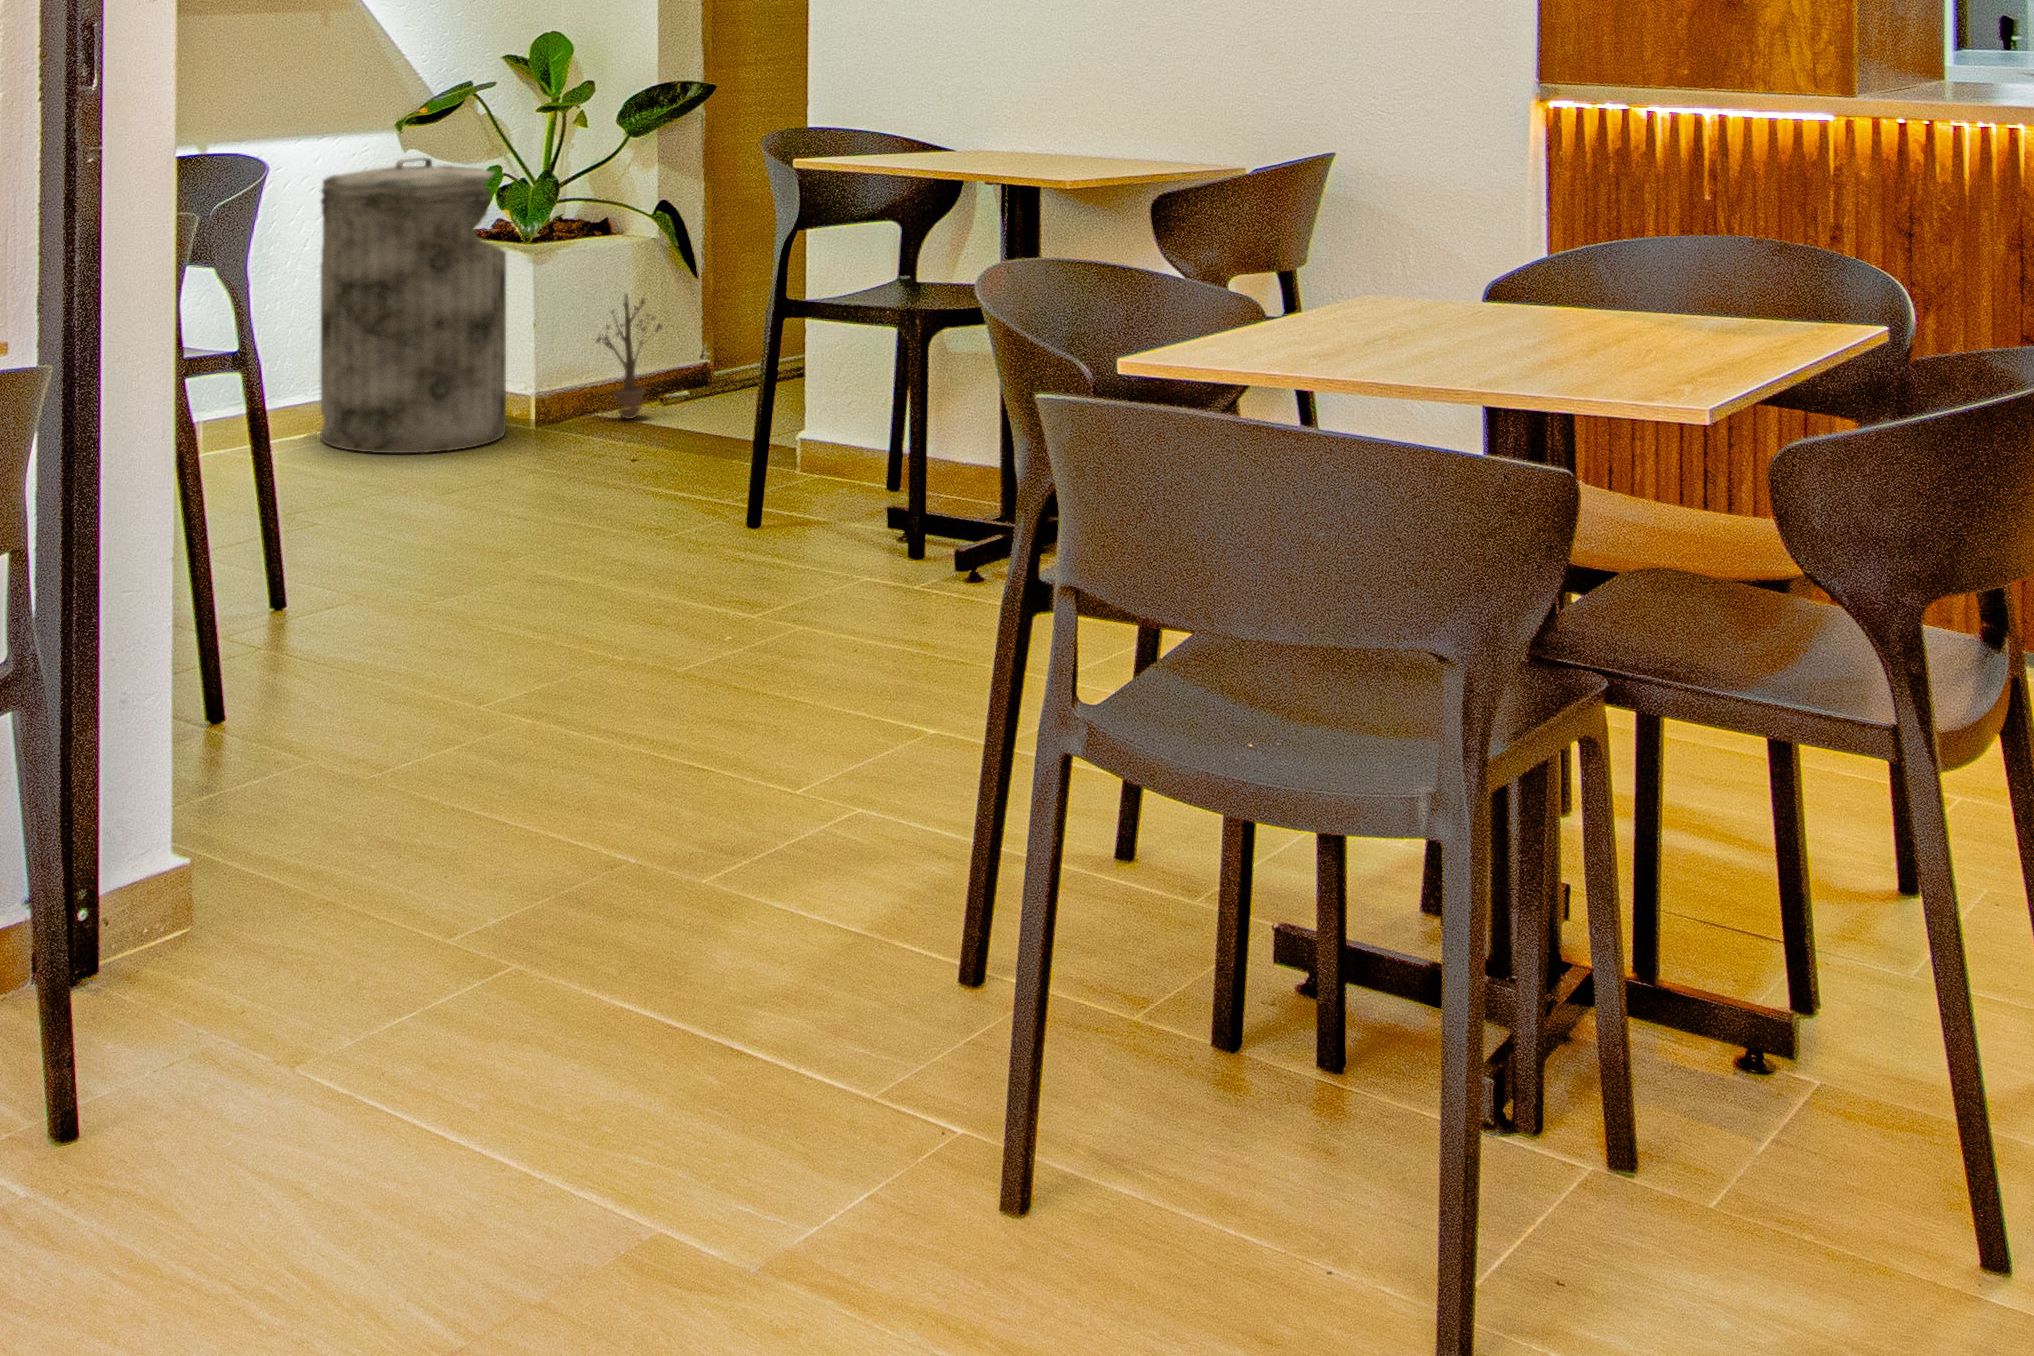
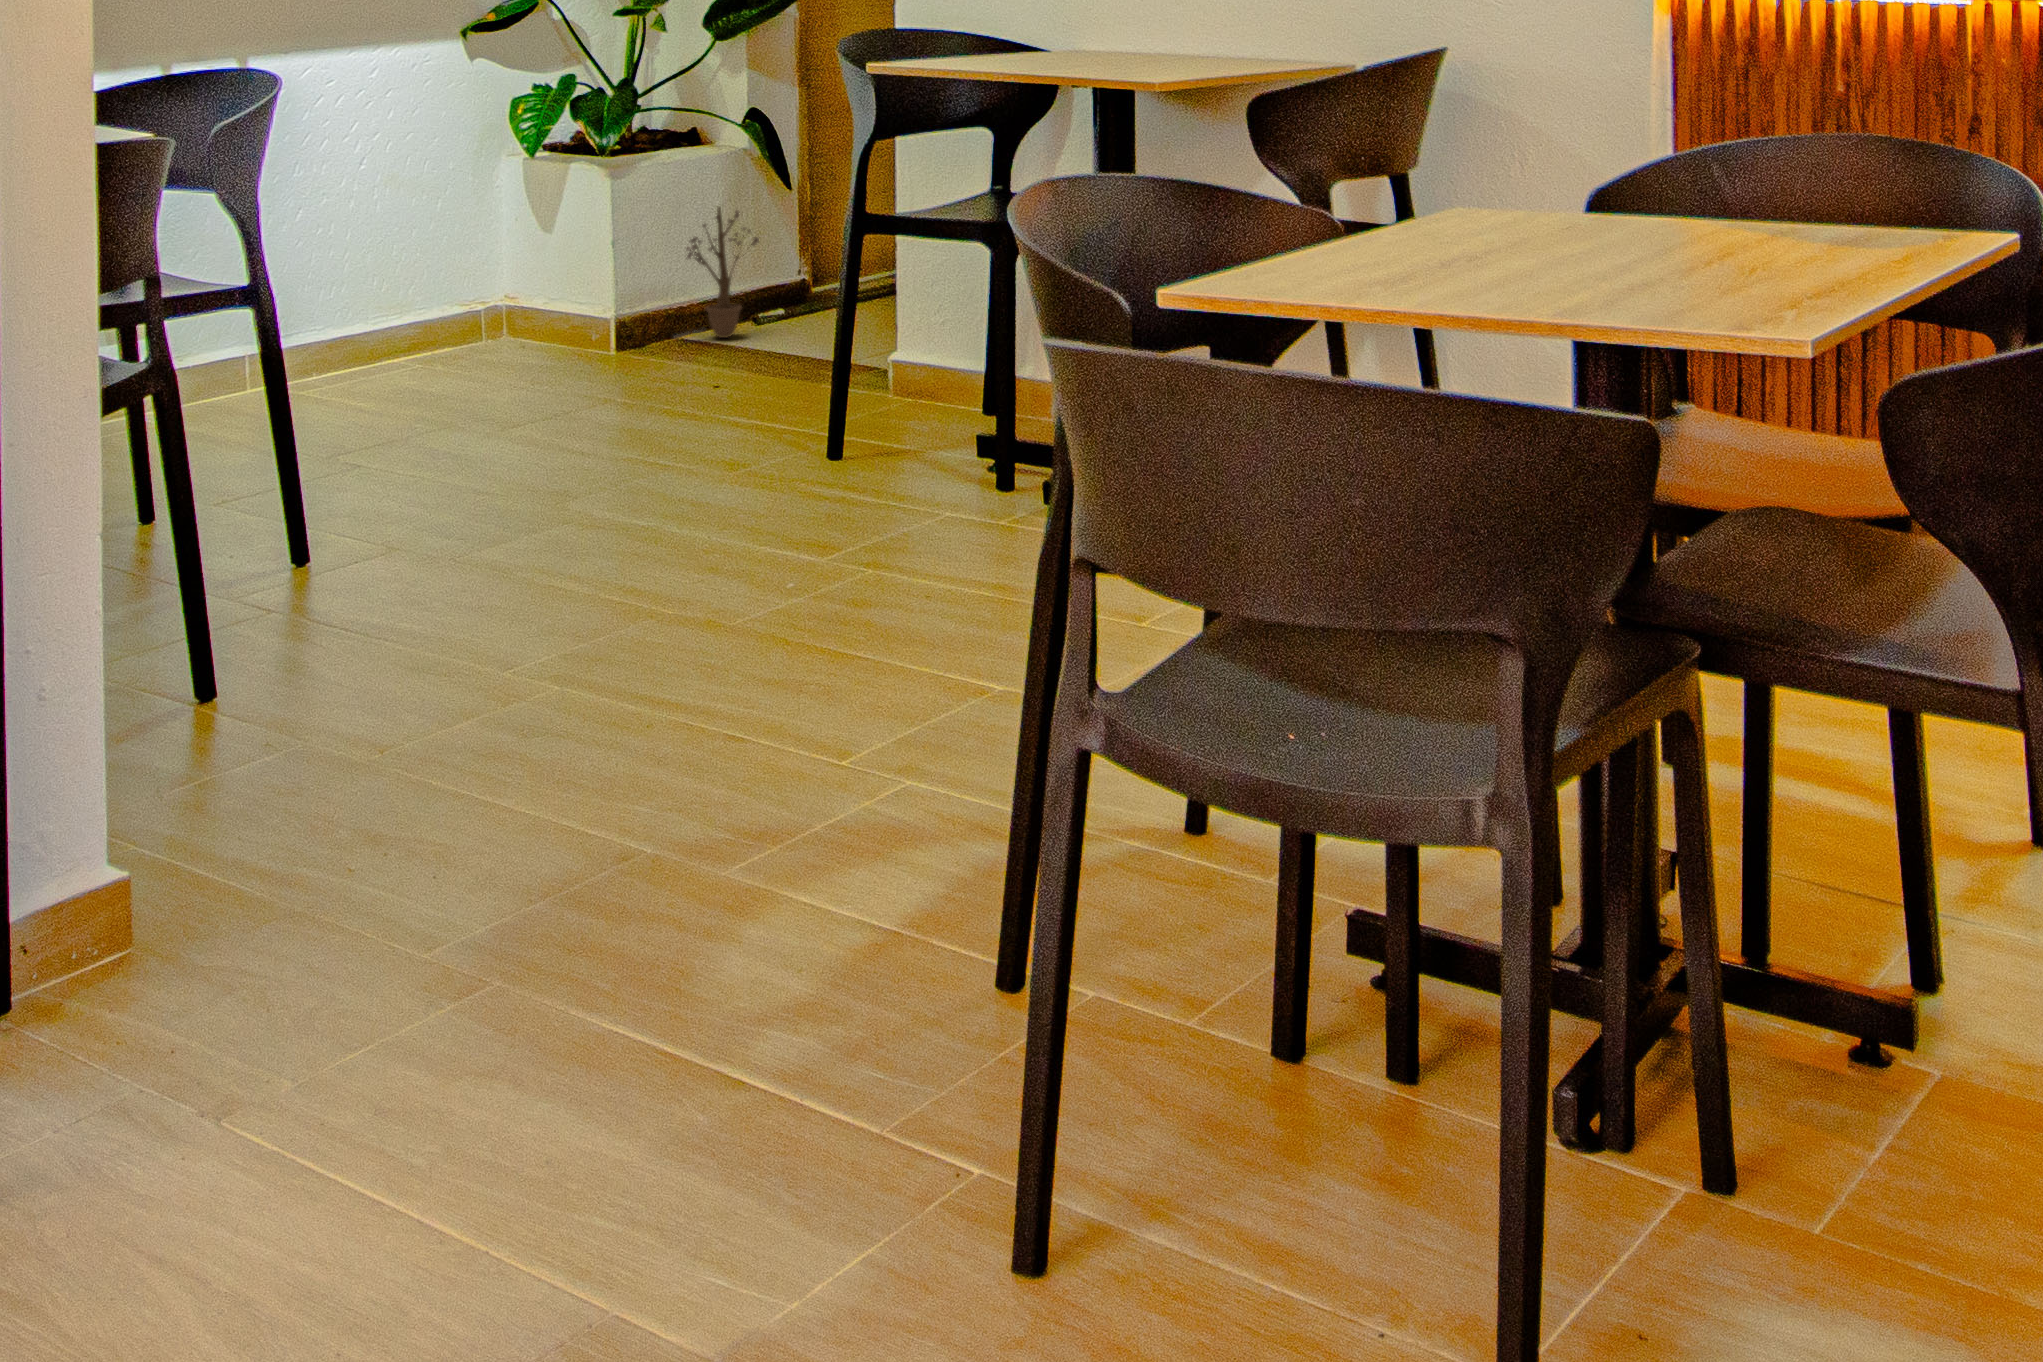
trash can: present [320,158,506,453] -> none [381,65,590,382]

